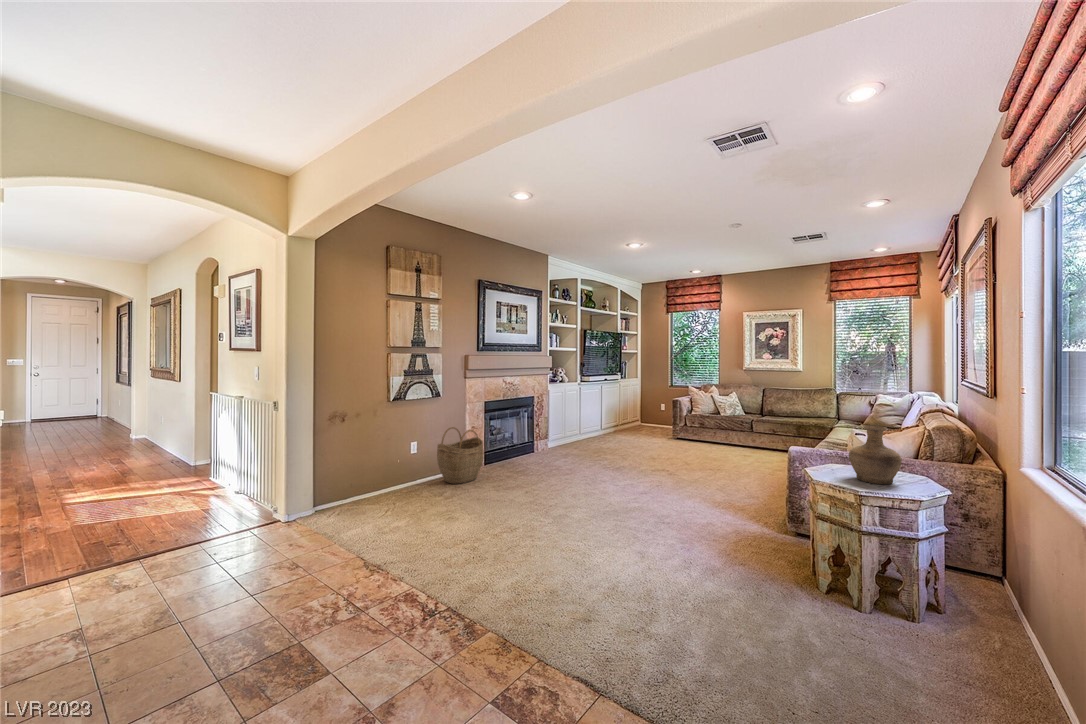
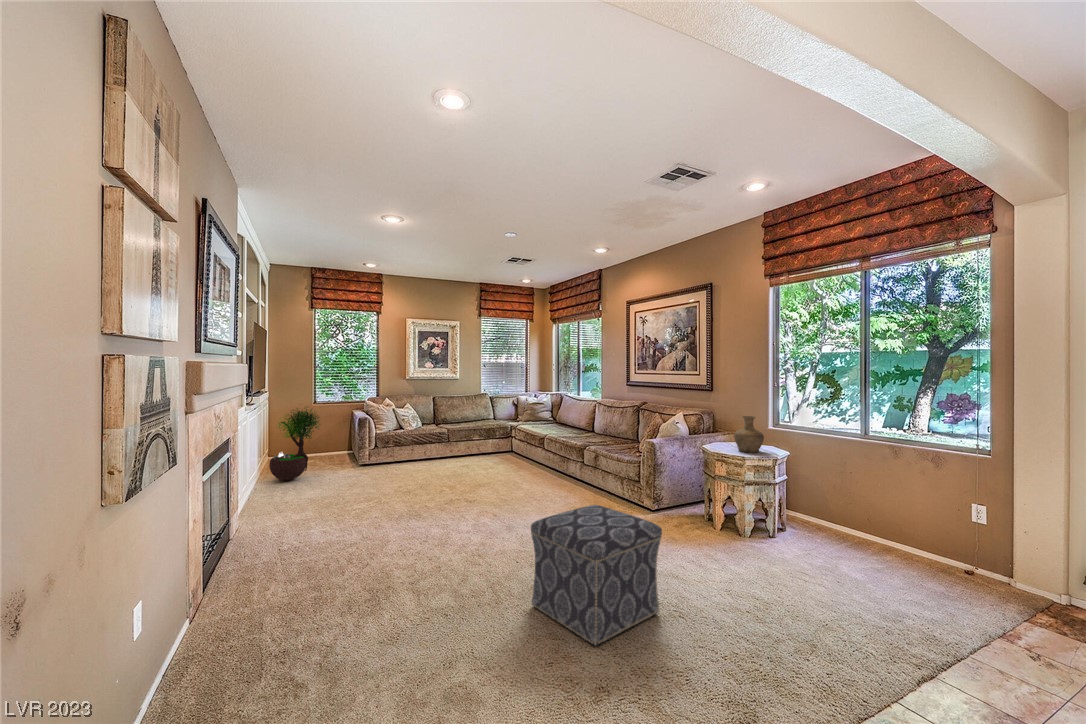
potted tree: none [598,383,629,436] -> present [269,408,320,481]
woven basket: present [437,427,483,484] -> none [260,509,338,630]
ottoman: none [474,459,570,554] -> present [531,505,662,646]

